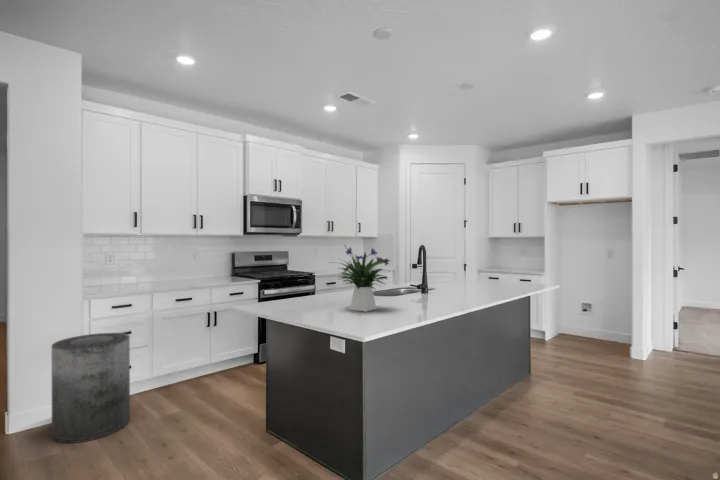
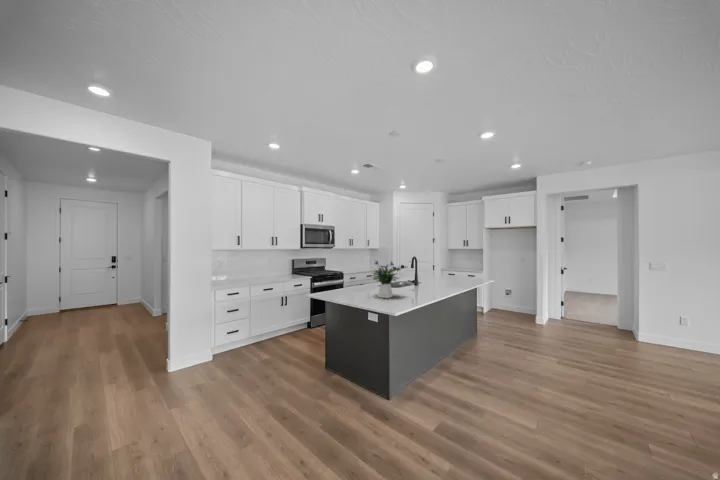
trash can: present [51,333,130,443] -> none [199,310,243,376]

